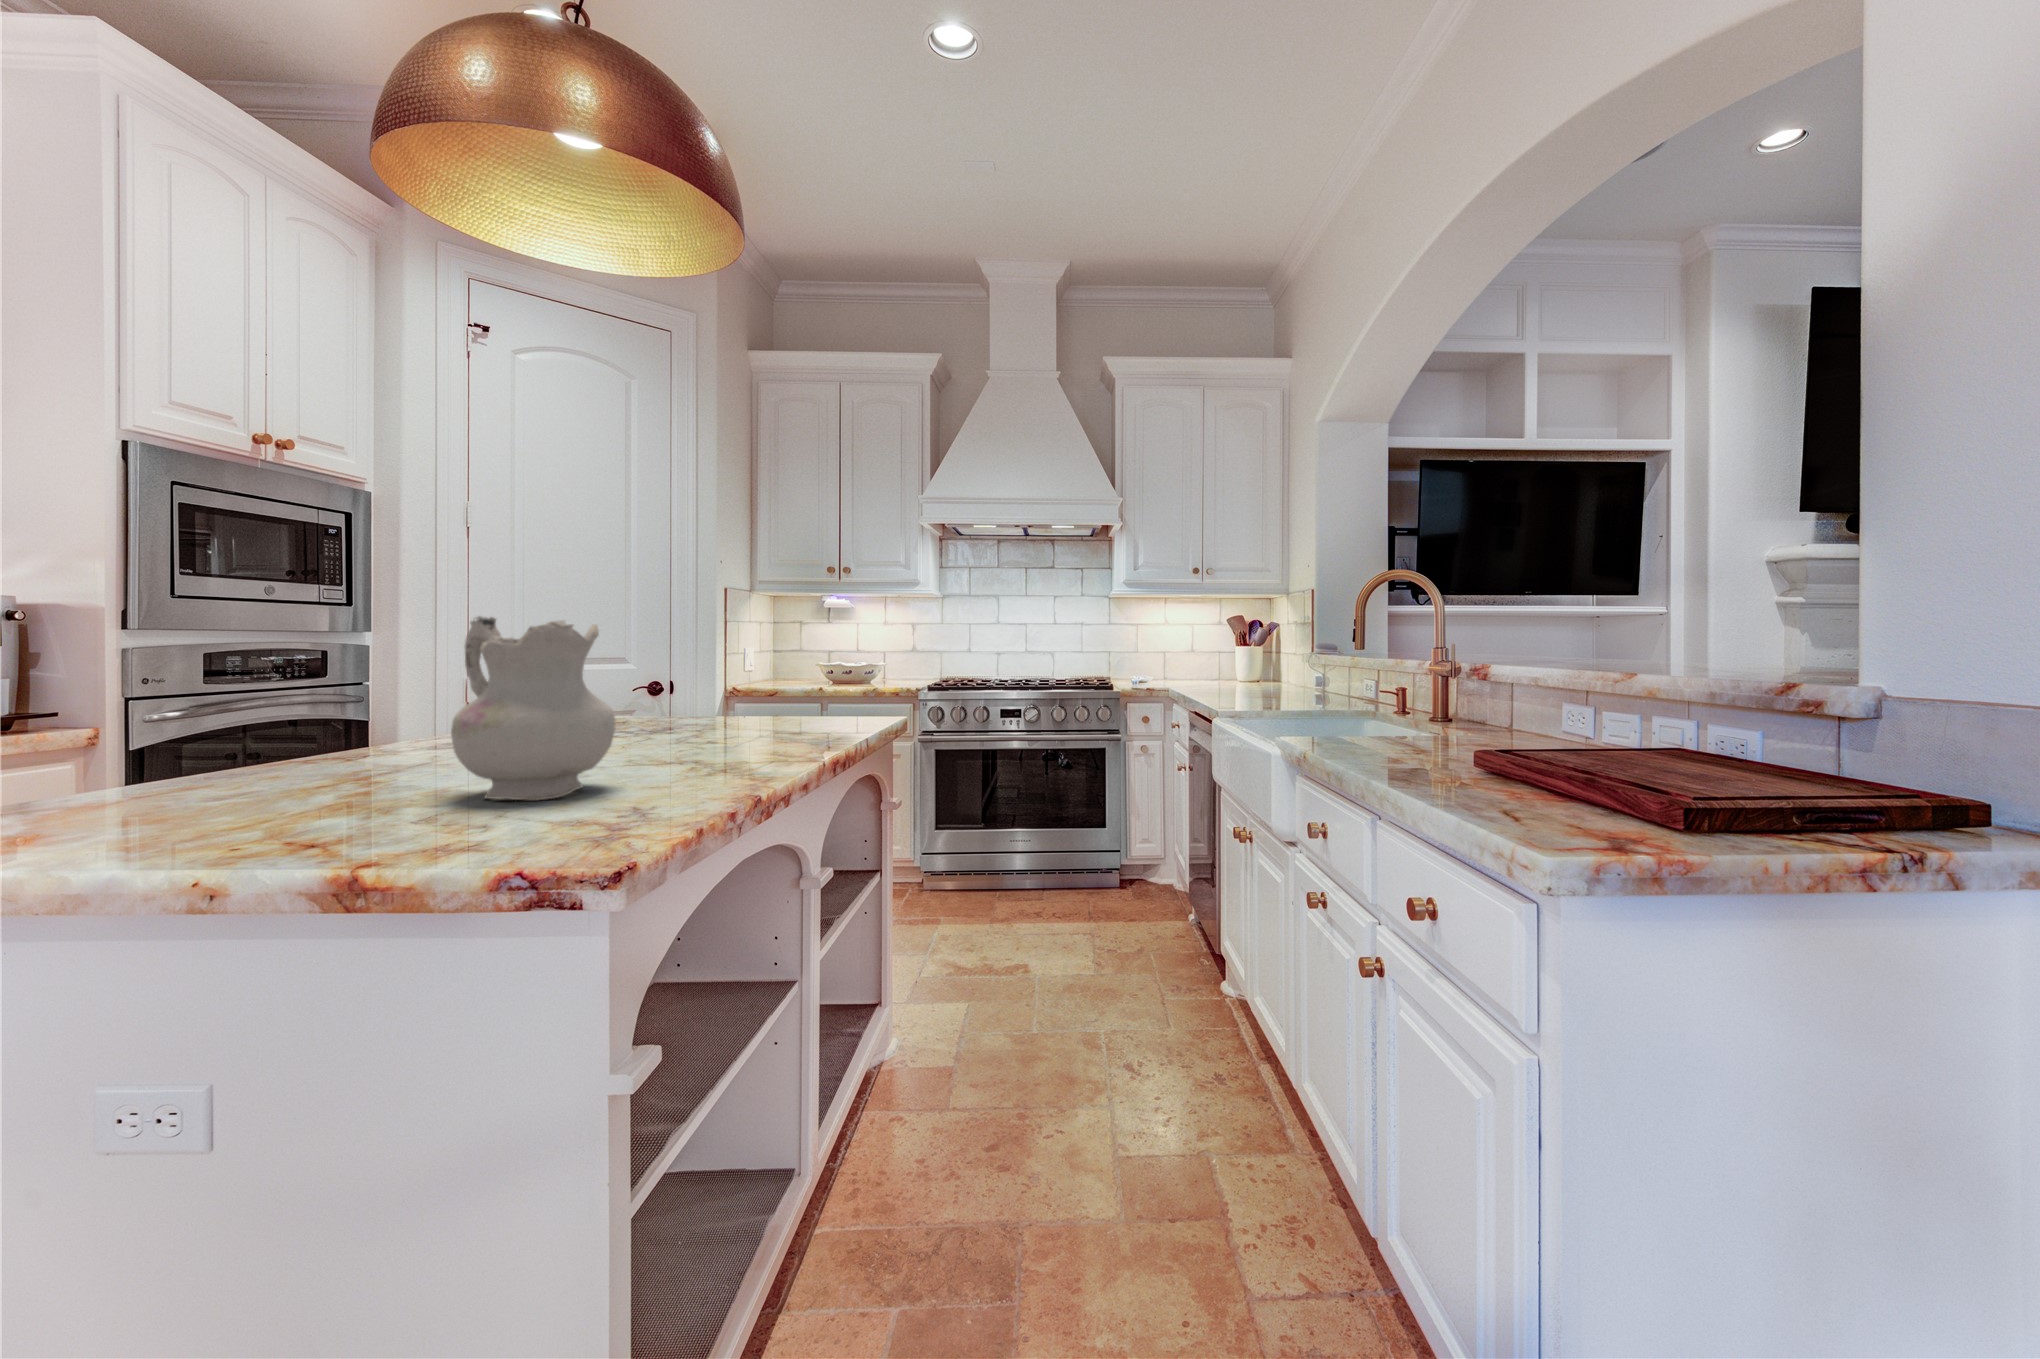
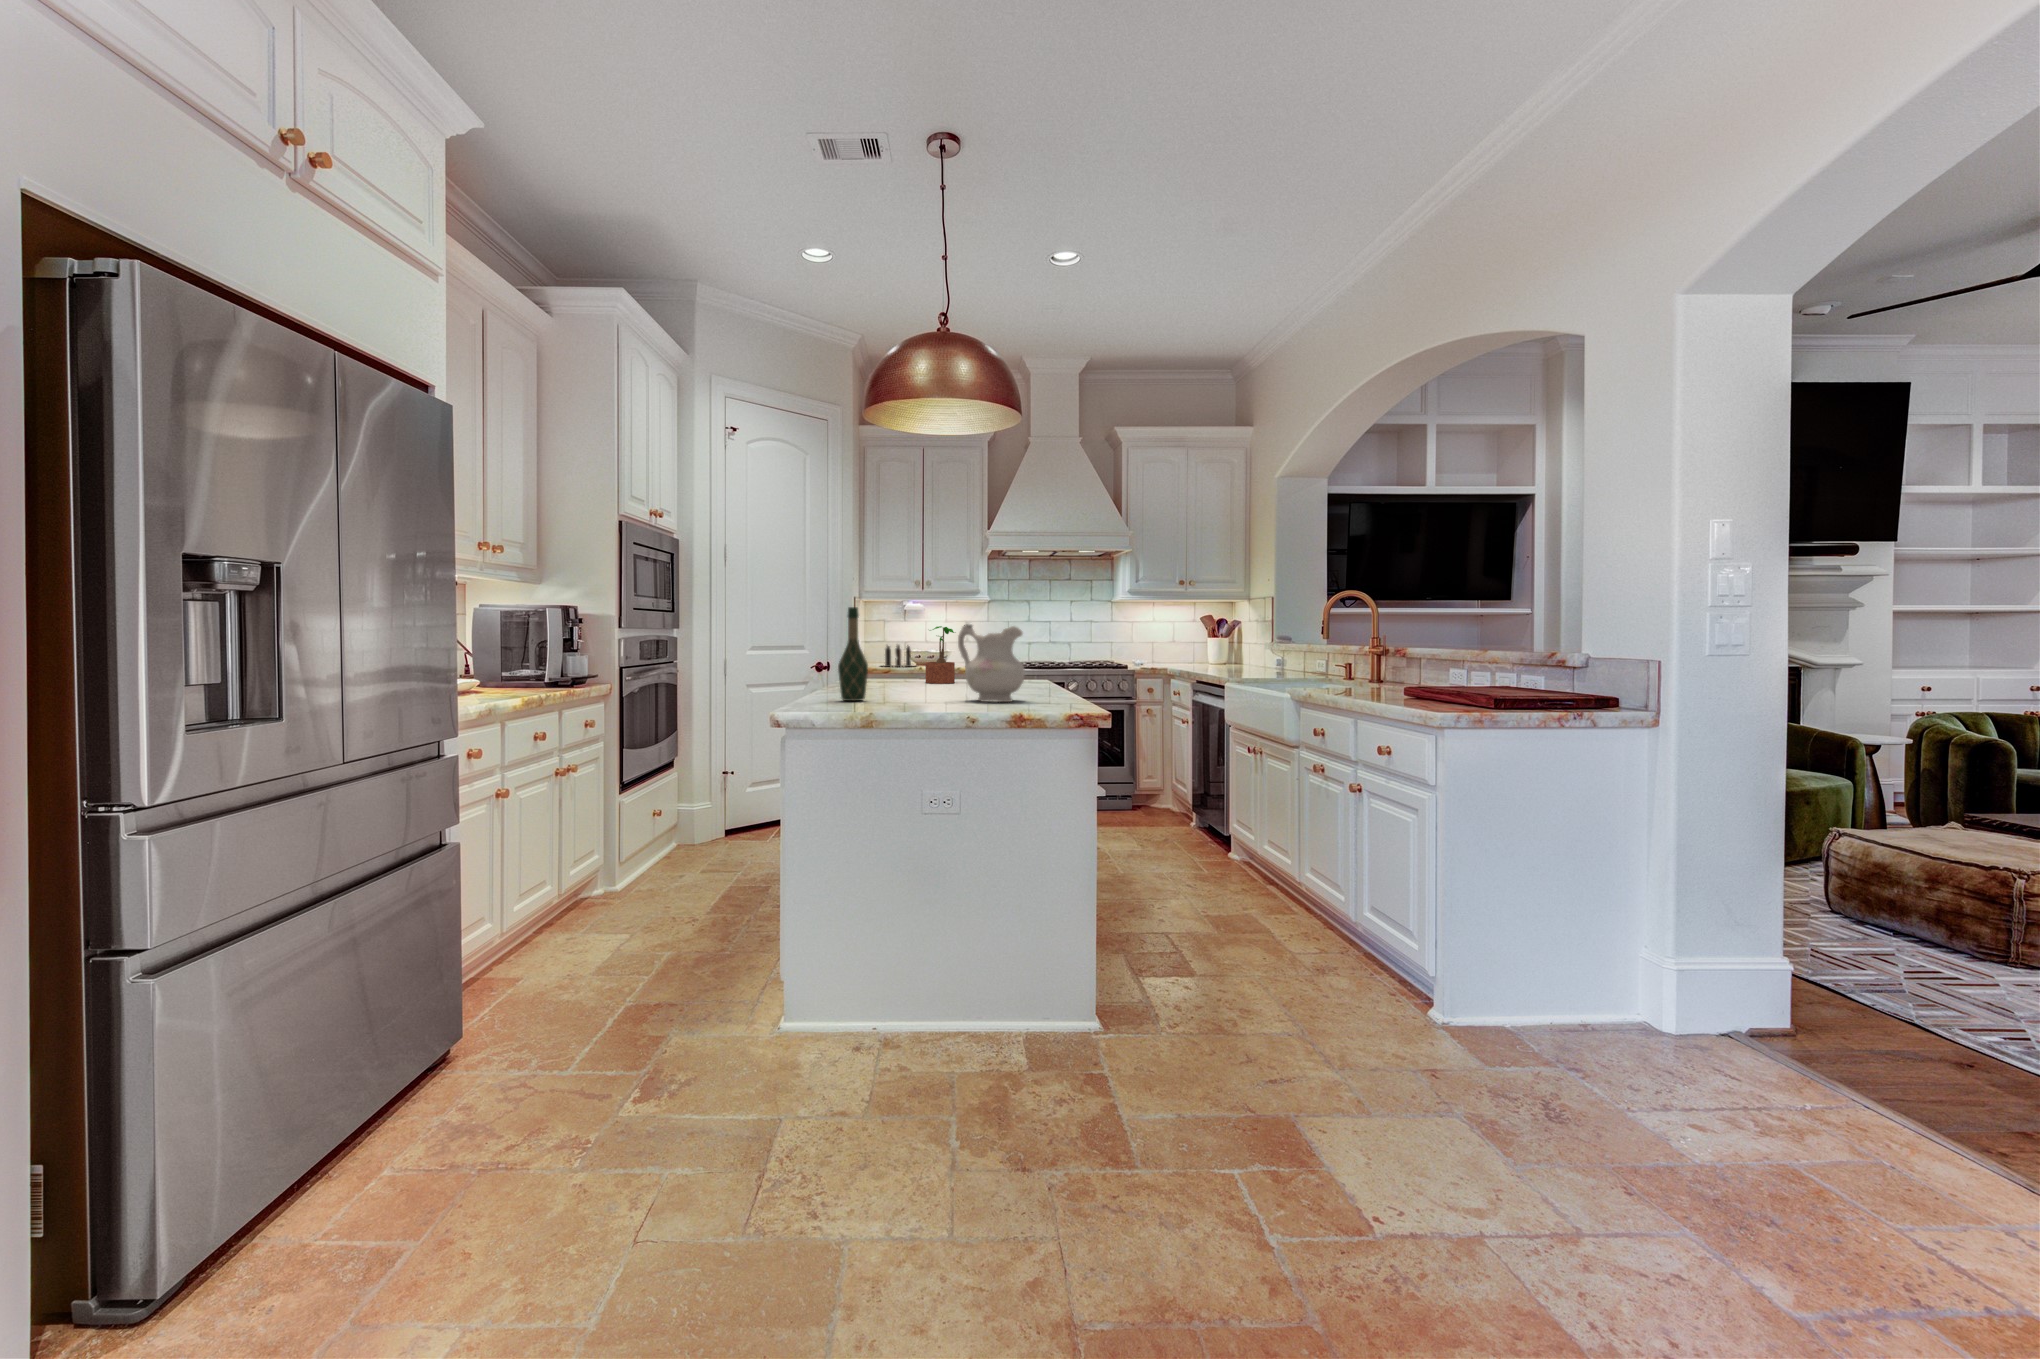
wine bottle: none [149,575,249,797] -> present [838,607,868,701]
potted plant: none [686,626,740,724] -> present [926,626,955,684]
candle: none [780,652,847,685] -> present [883,645,912,667]

